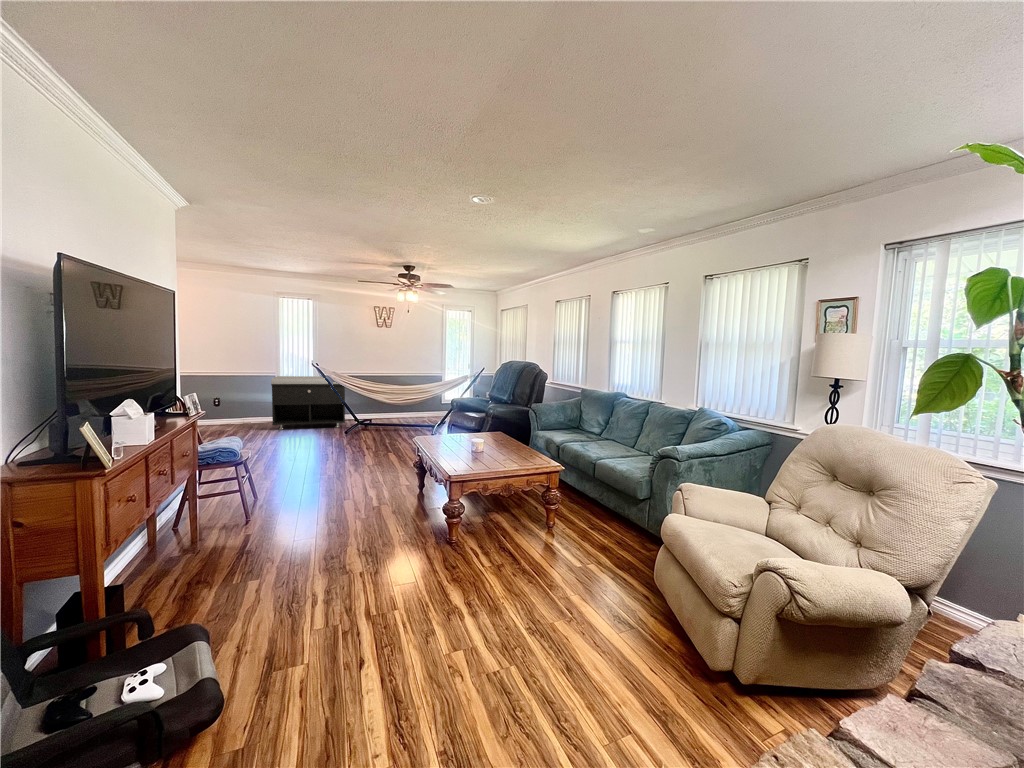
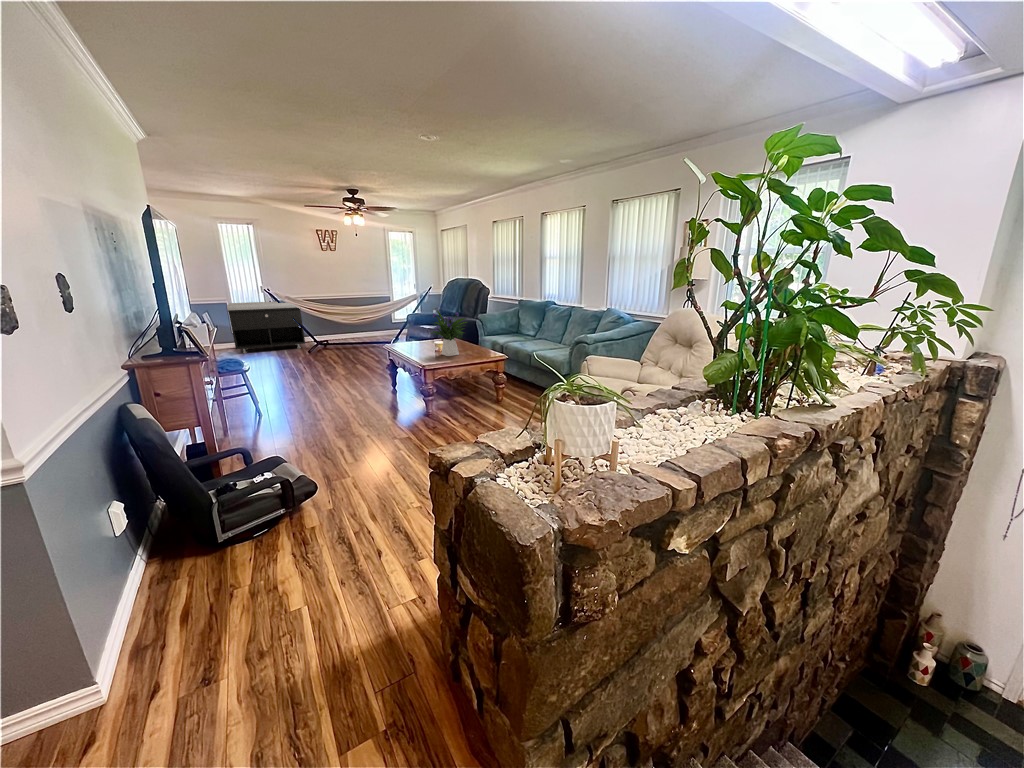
flower arrangement: none [460,402,515,462] -> present [431,311,467,356]

